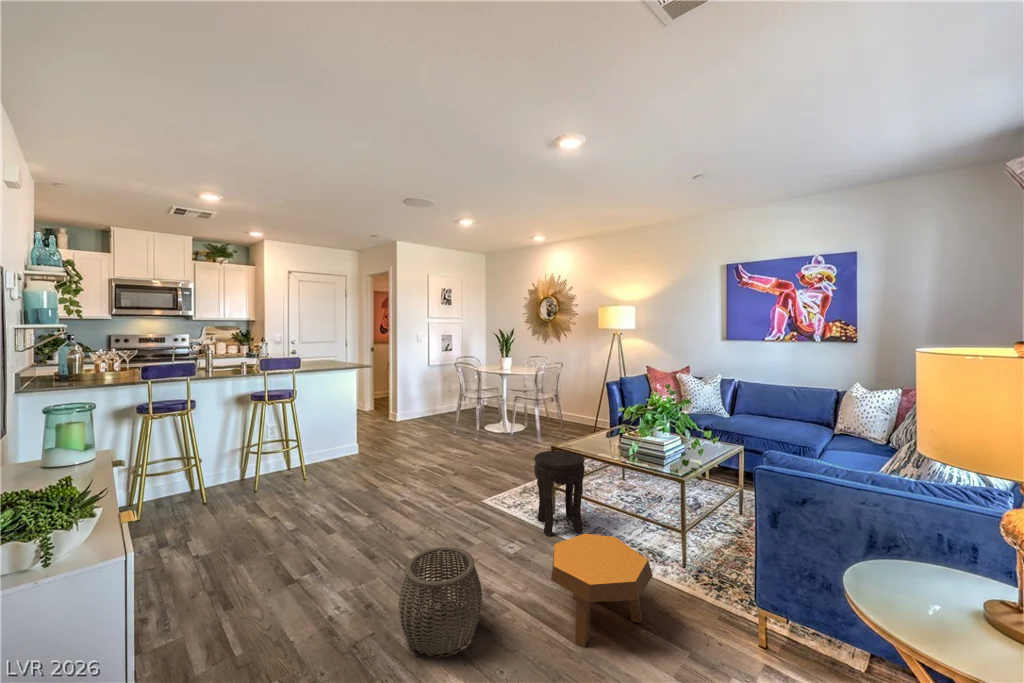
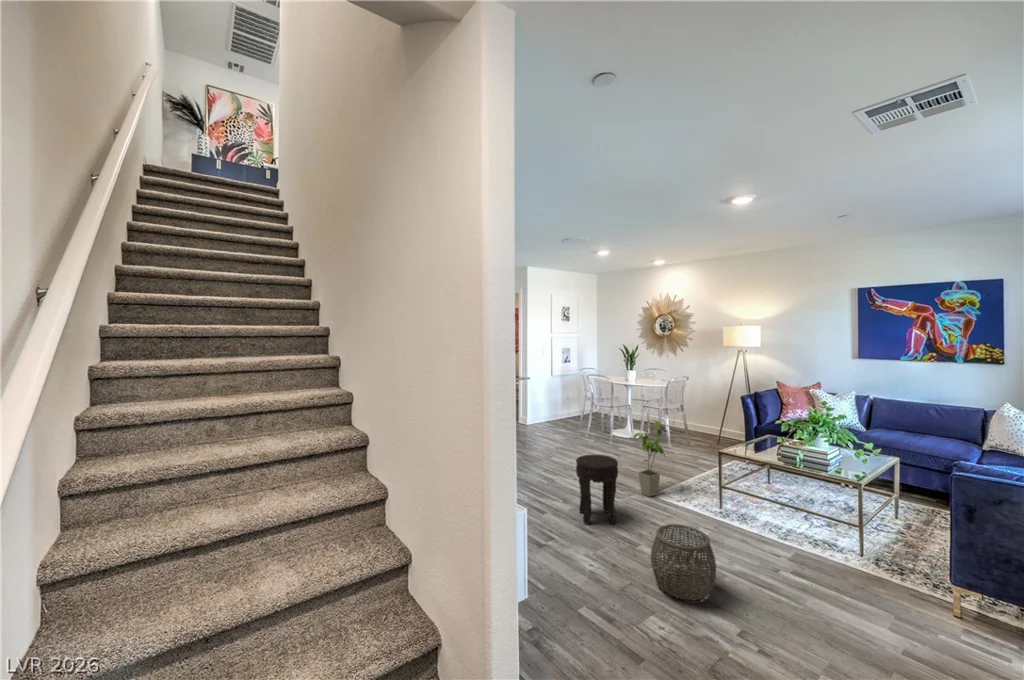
house plant: none [460,412,507,504] -> present [633,420,671,497]
side table: present [534,450,585,536] -> present [576,455,618,524]
footstool: present [551,534,653,647] -> none [758,522,852,606]

